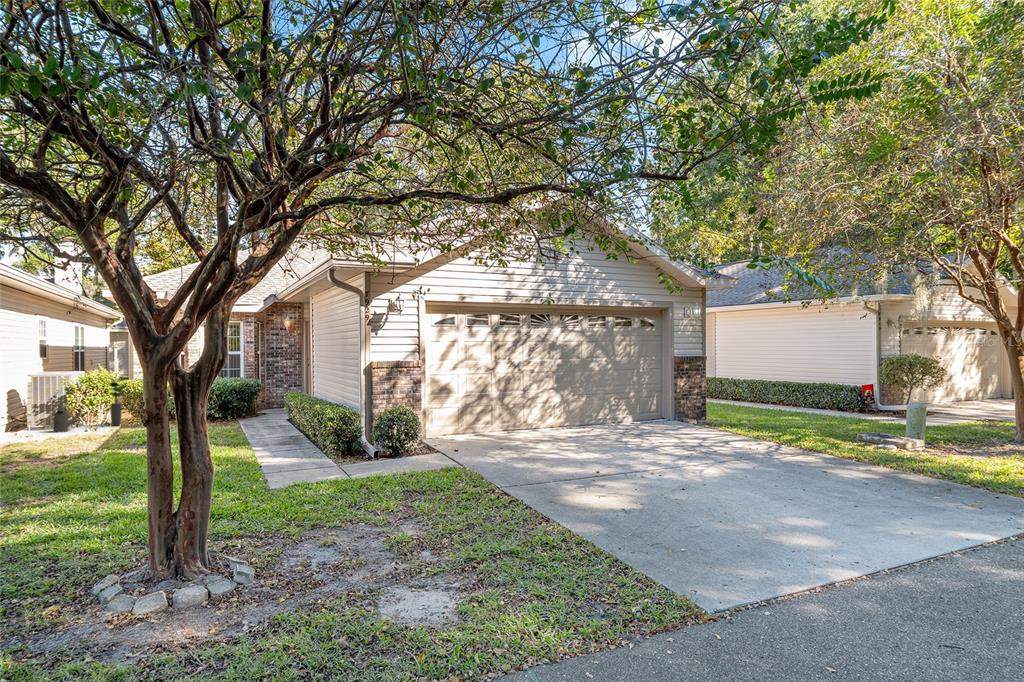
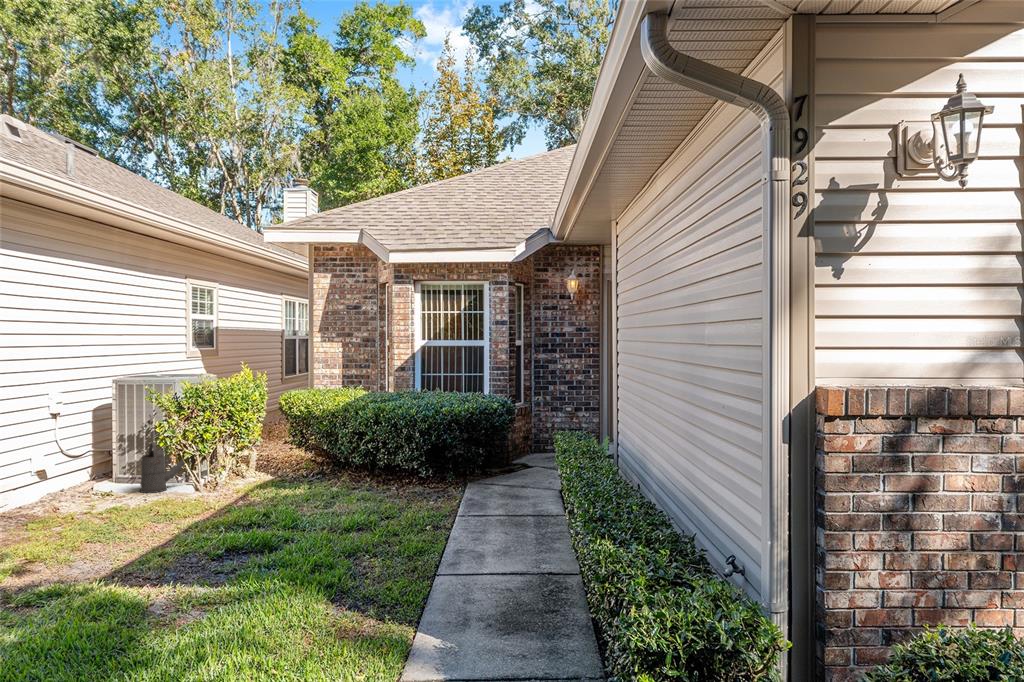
potted plant: present [110,377,126,426] -> none [229,388,271,483]

